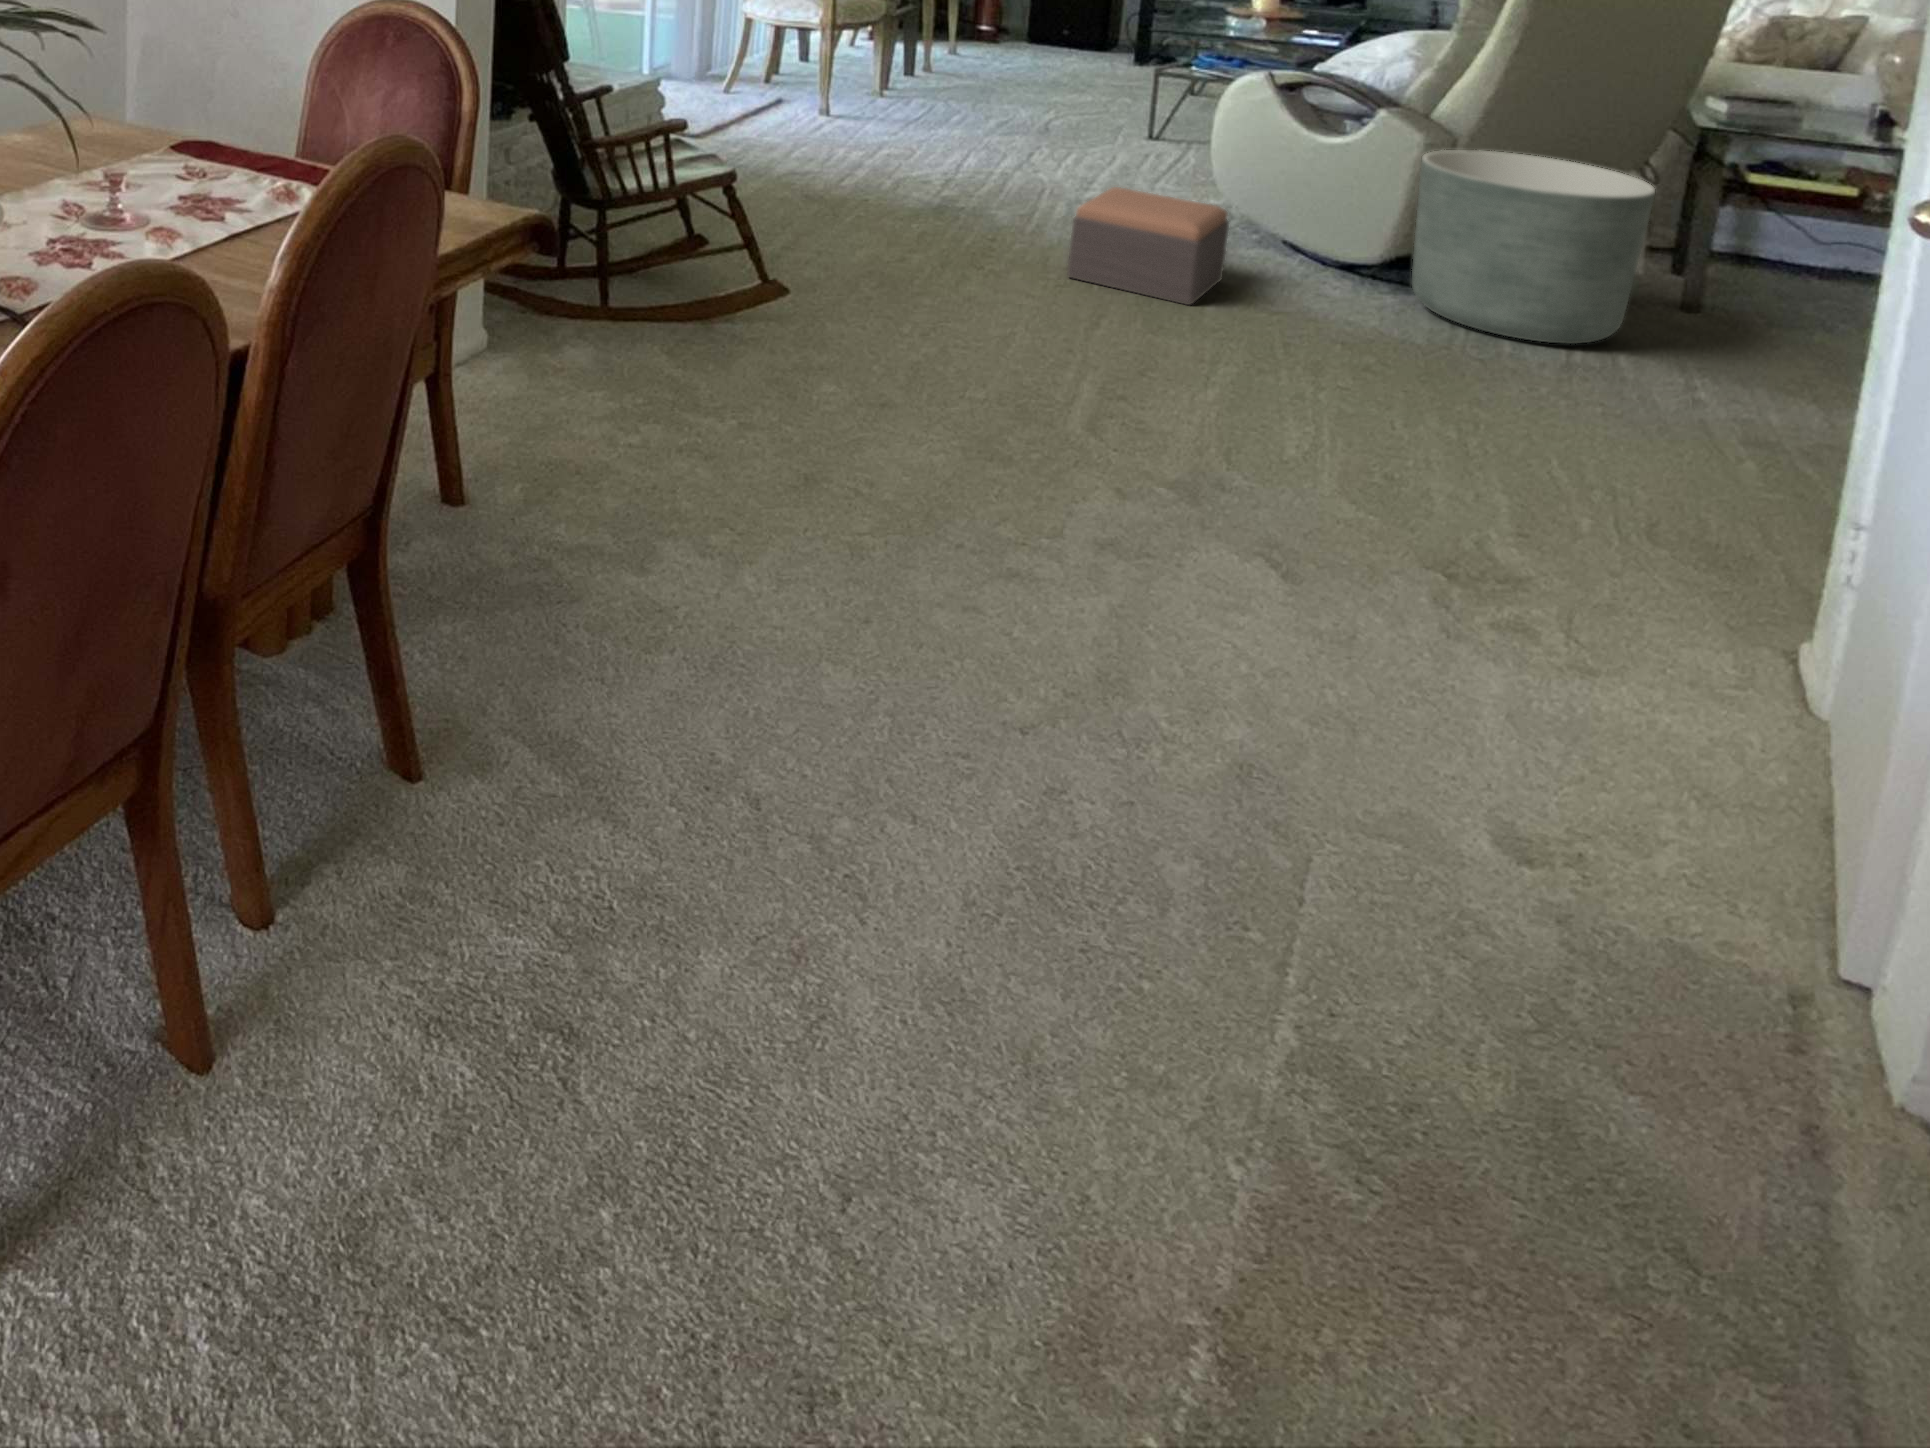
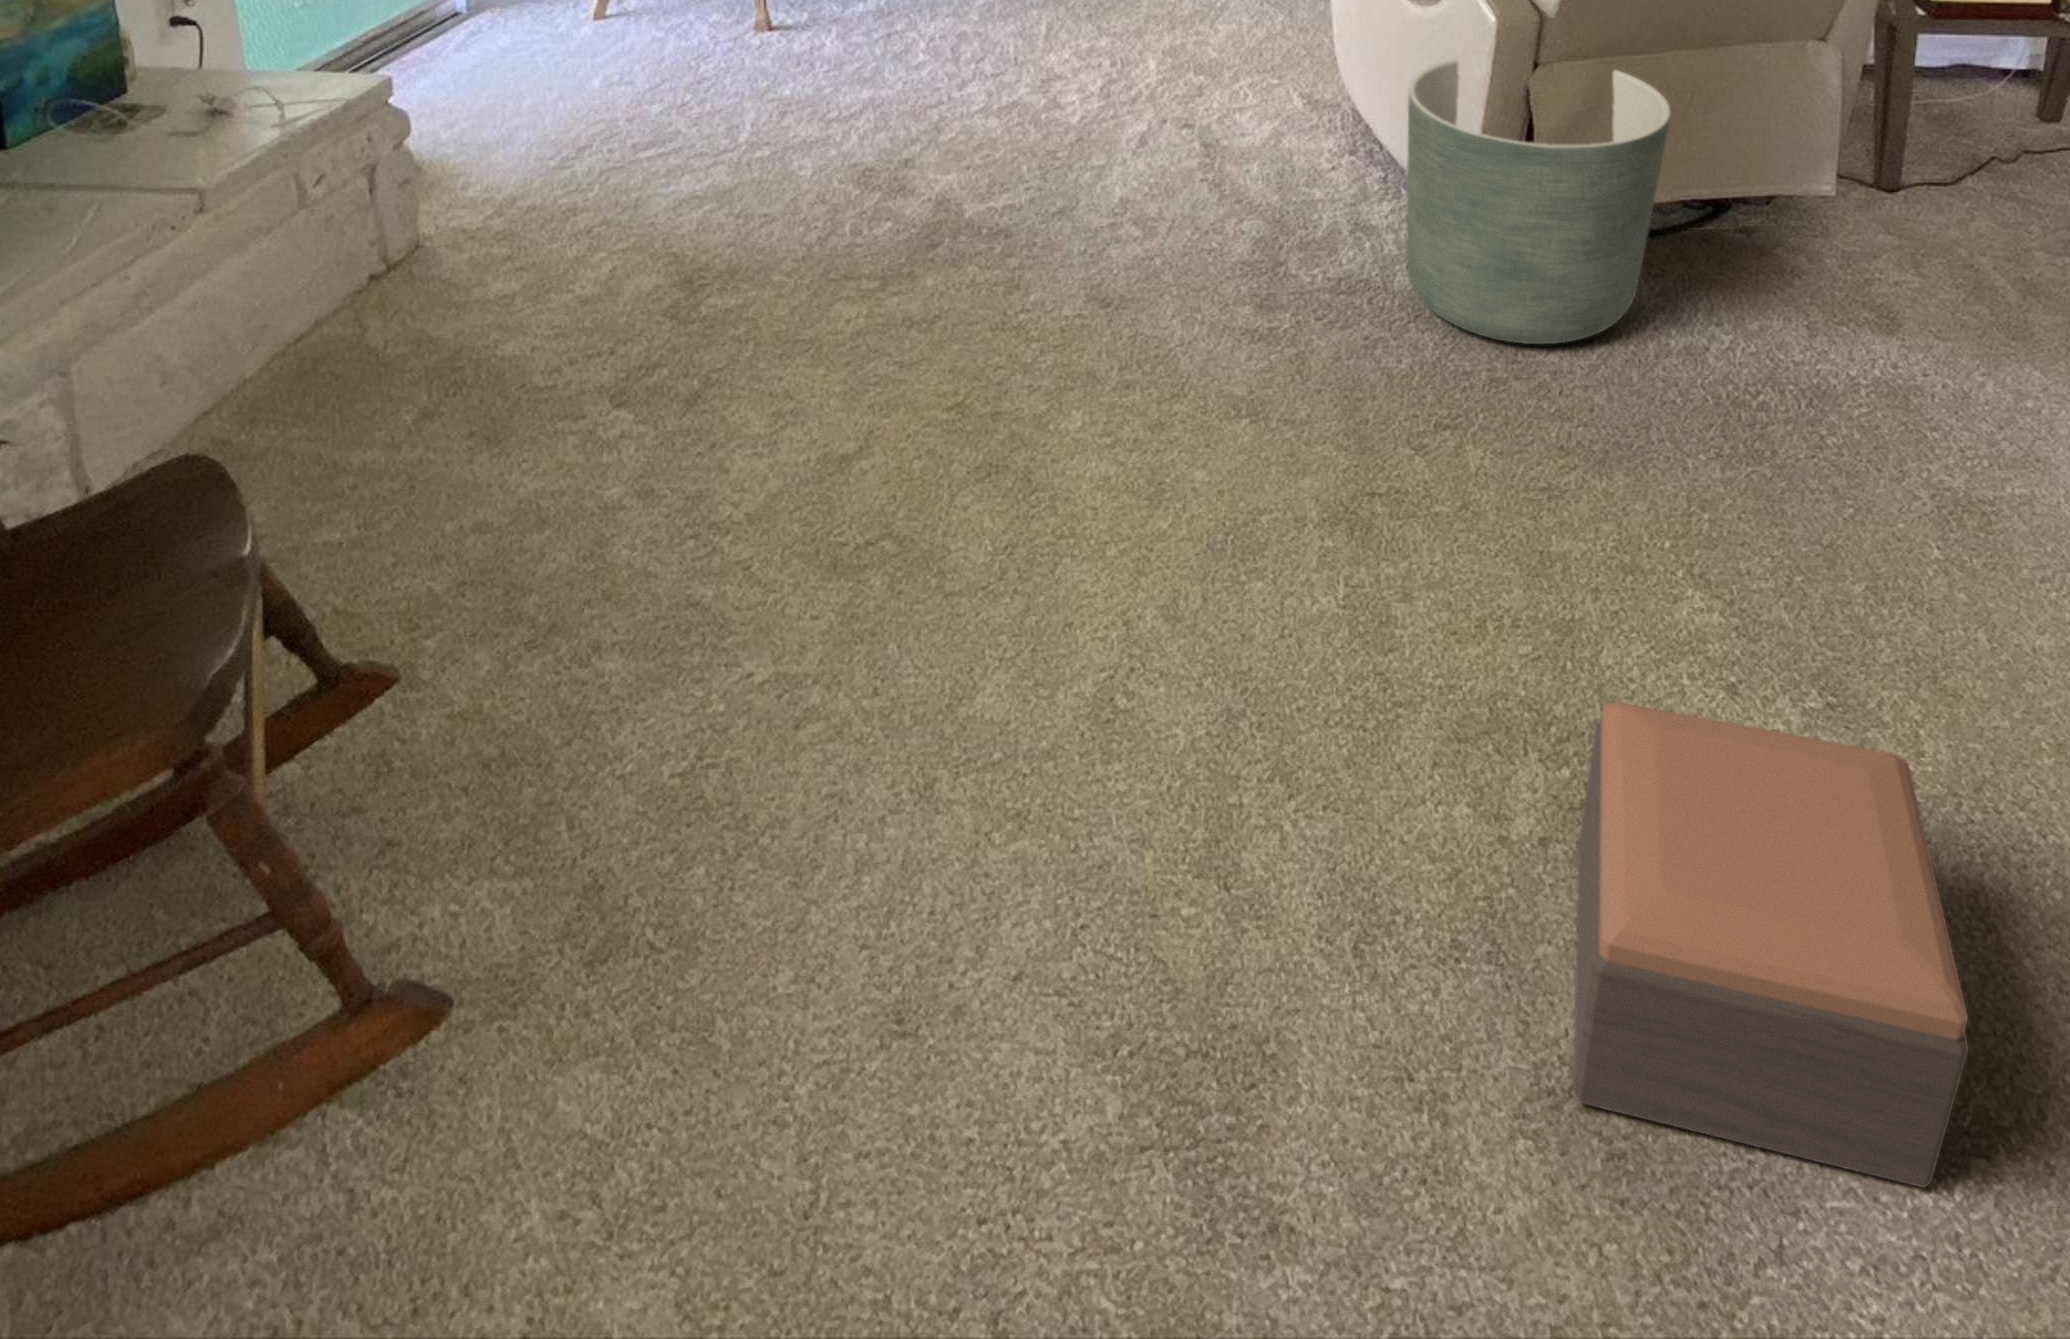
footstool: present [1067,187,1229,305] -> present [1573,702,1969,1188]

